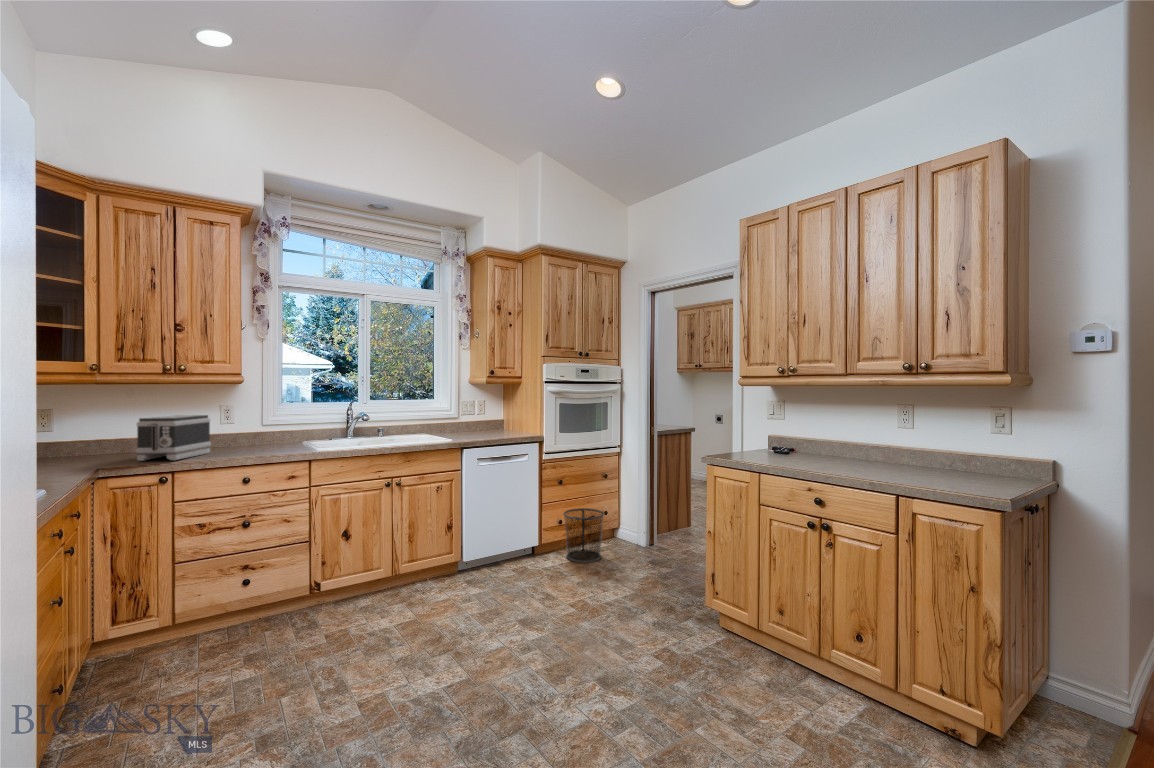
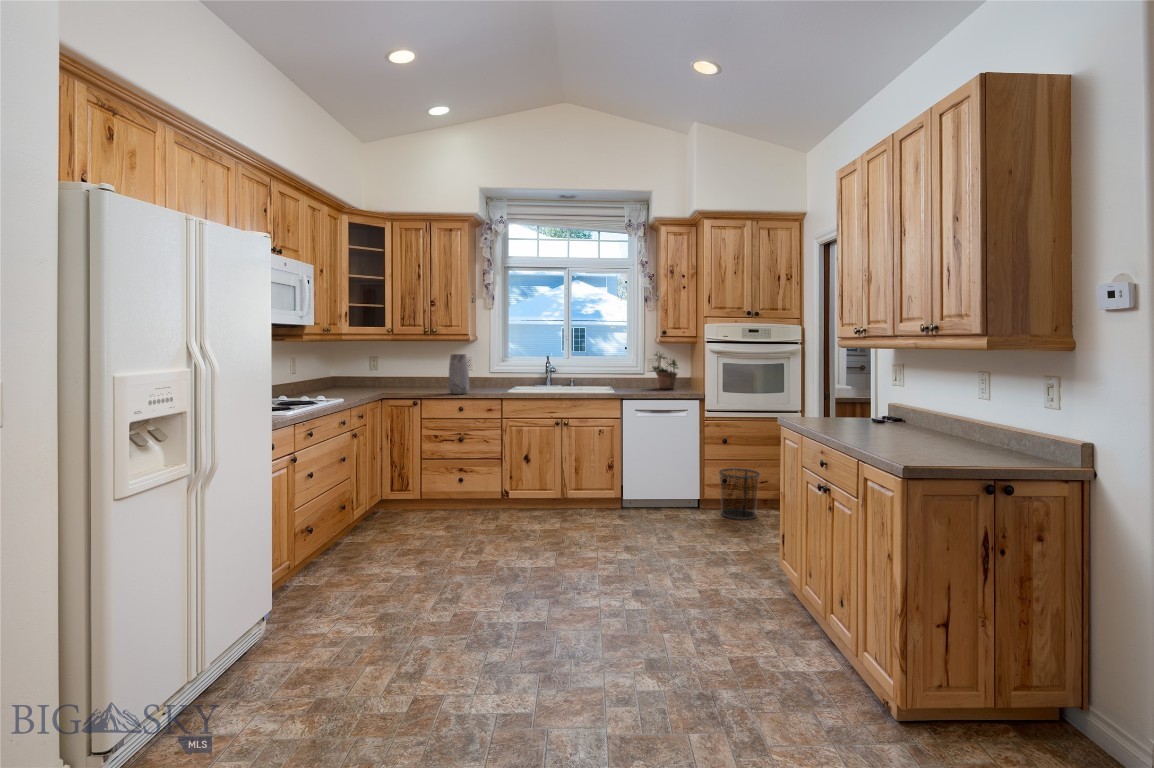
potted plant: none [467,387,500,432] -> present [652,352,679,389]
vase: none [224,400,259,460] -> present [449,354,470,394]
toaster: present [136,415,211,461] -> none [407,363,451,392]

